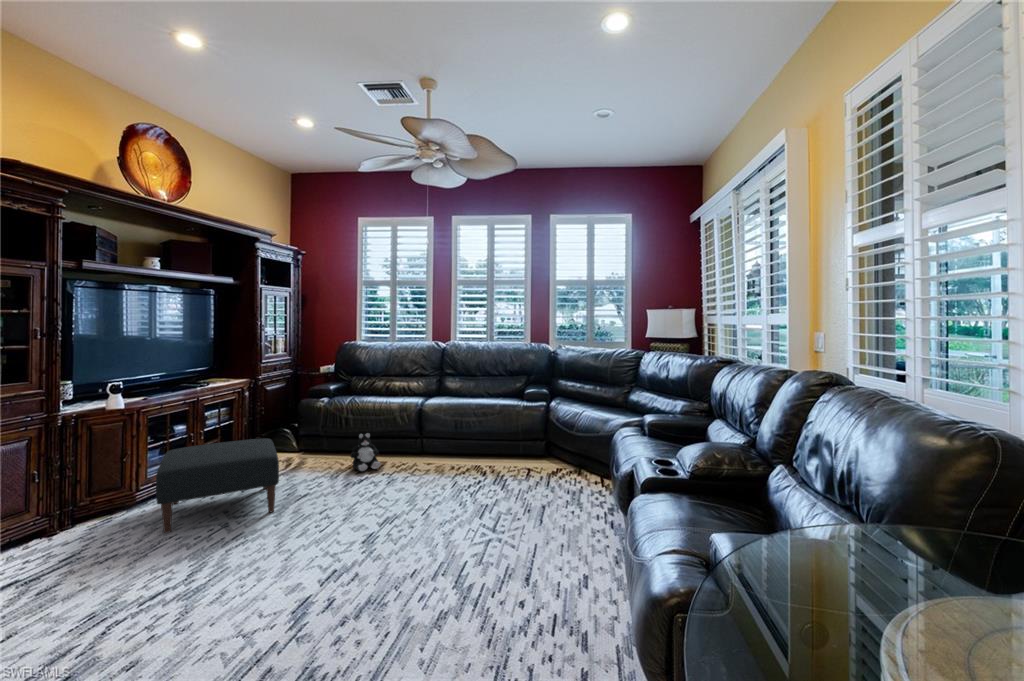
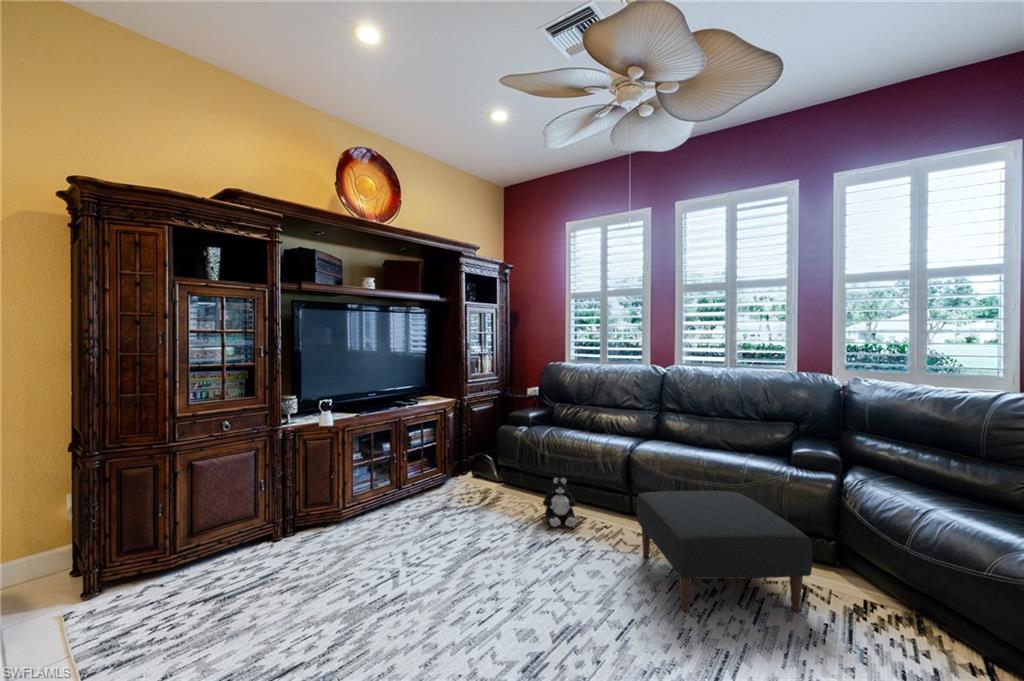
ottoman: present [156,438,279,533] -> present [637,491,812,614]

